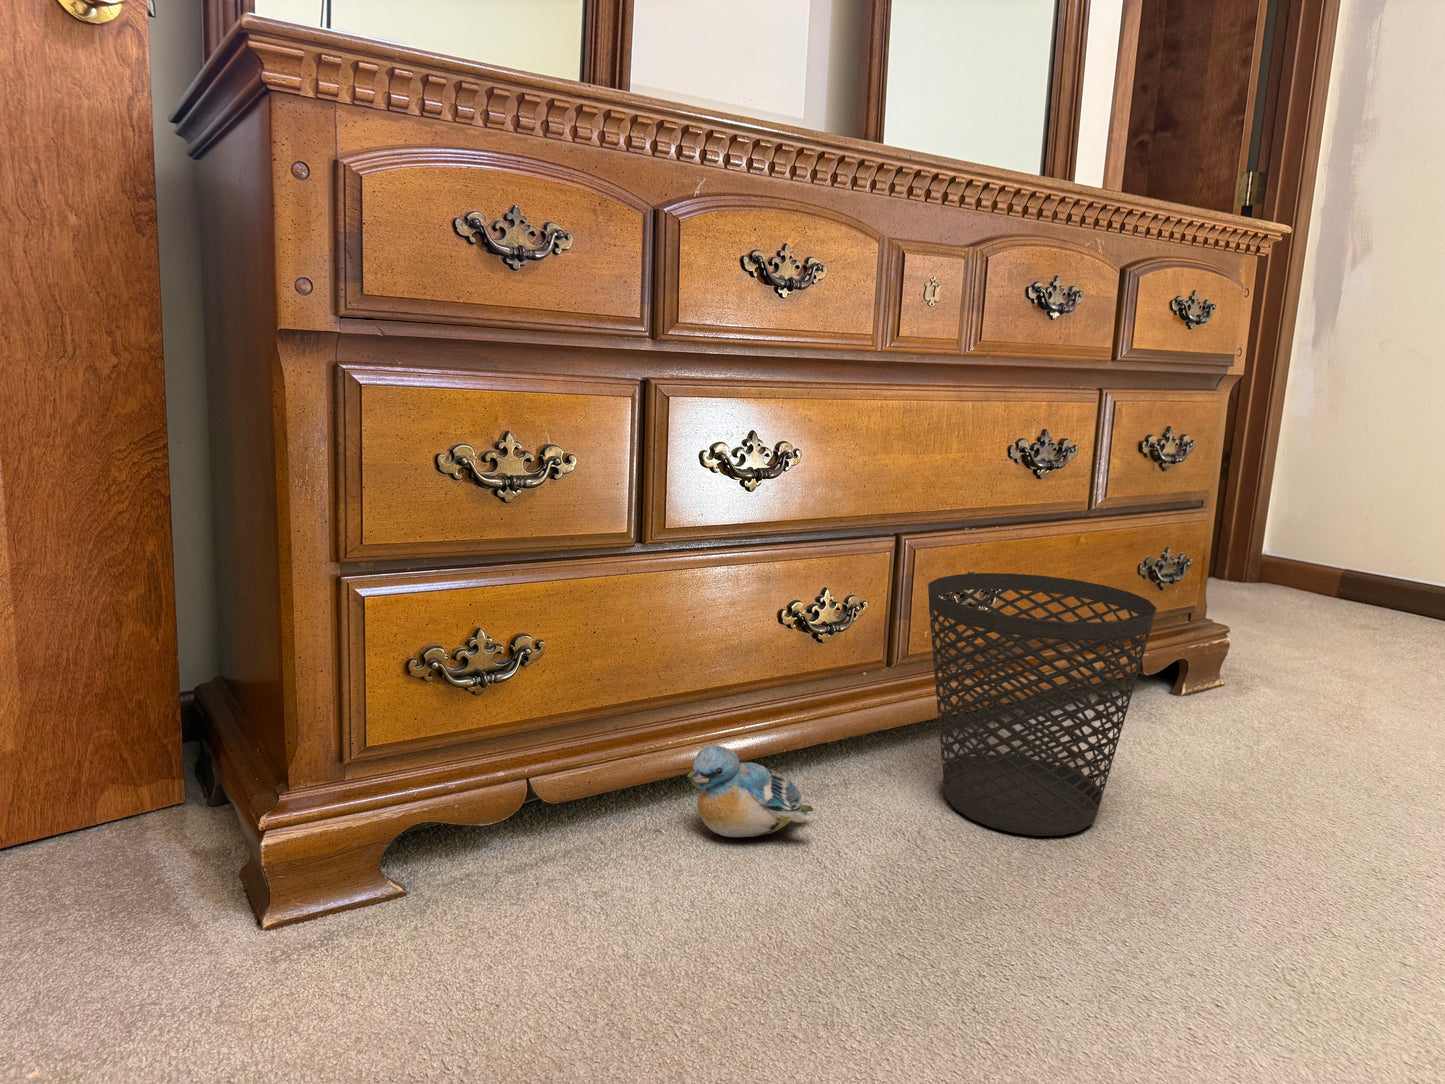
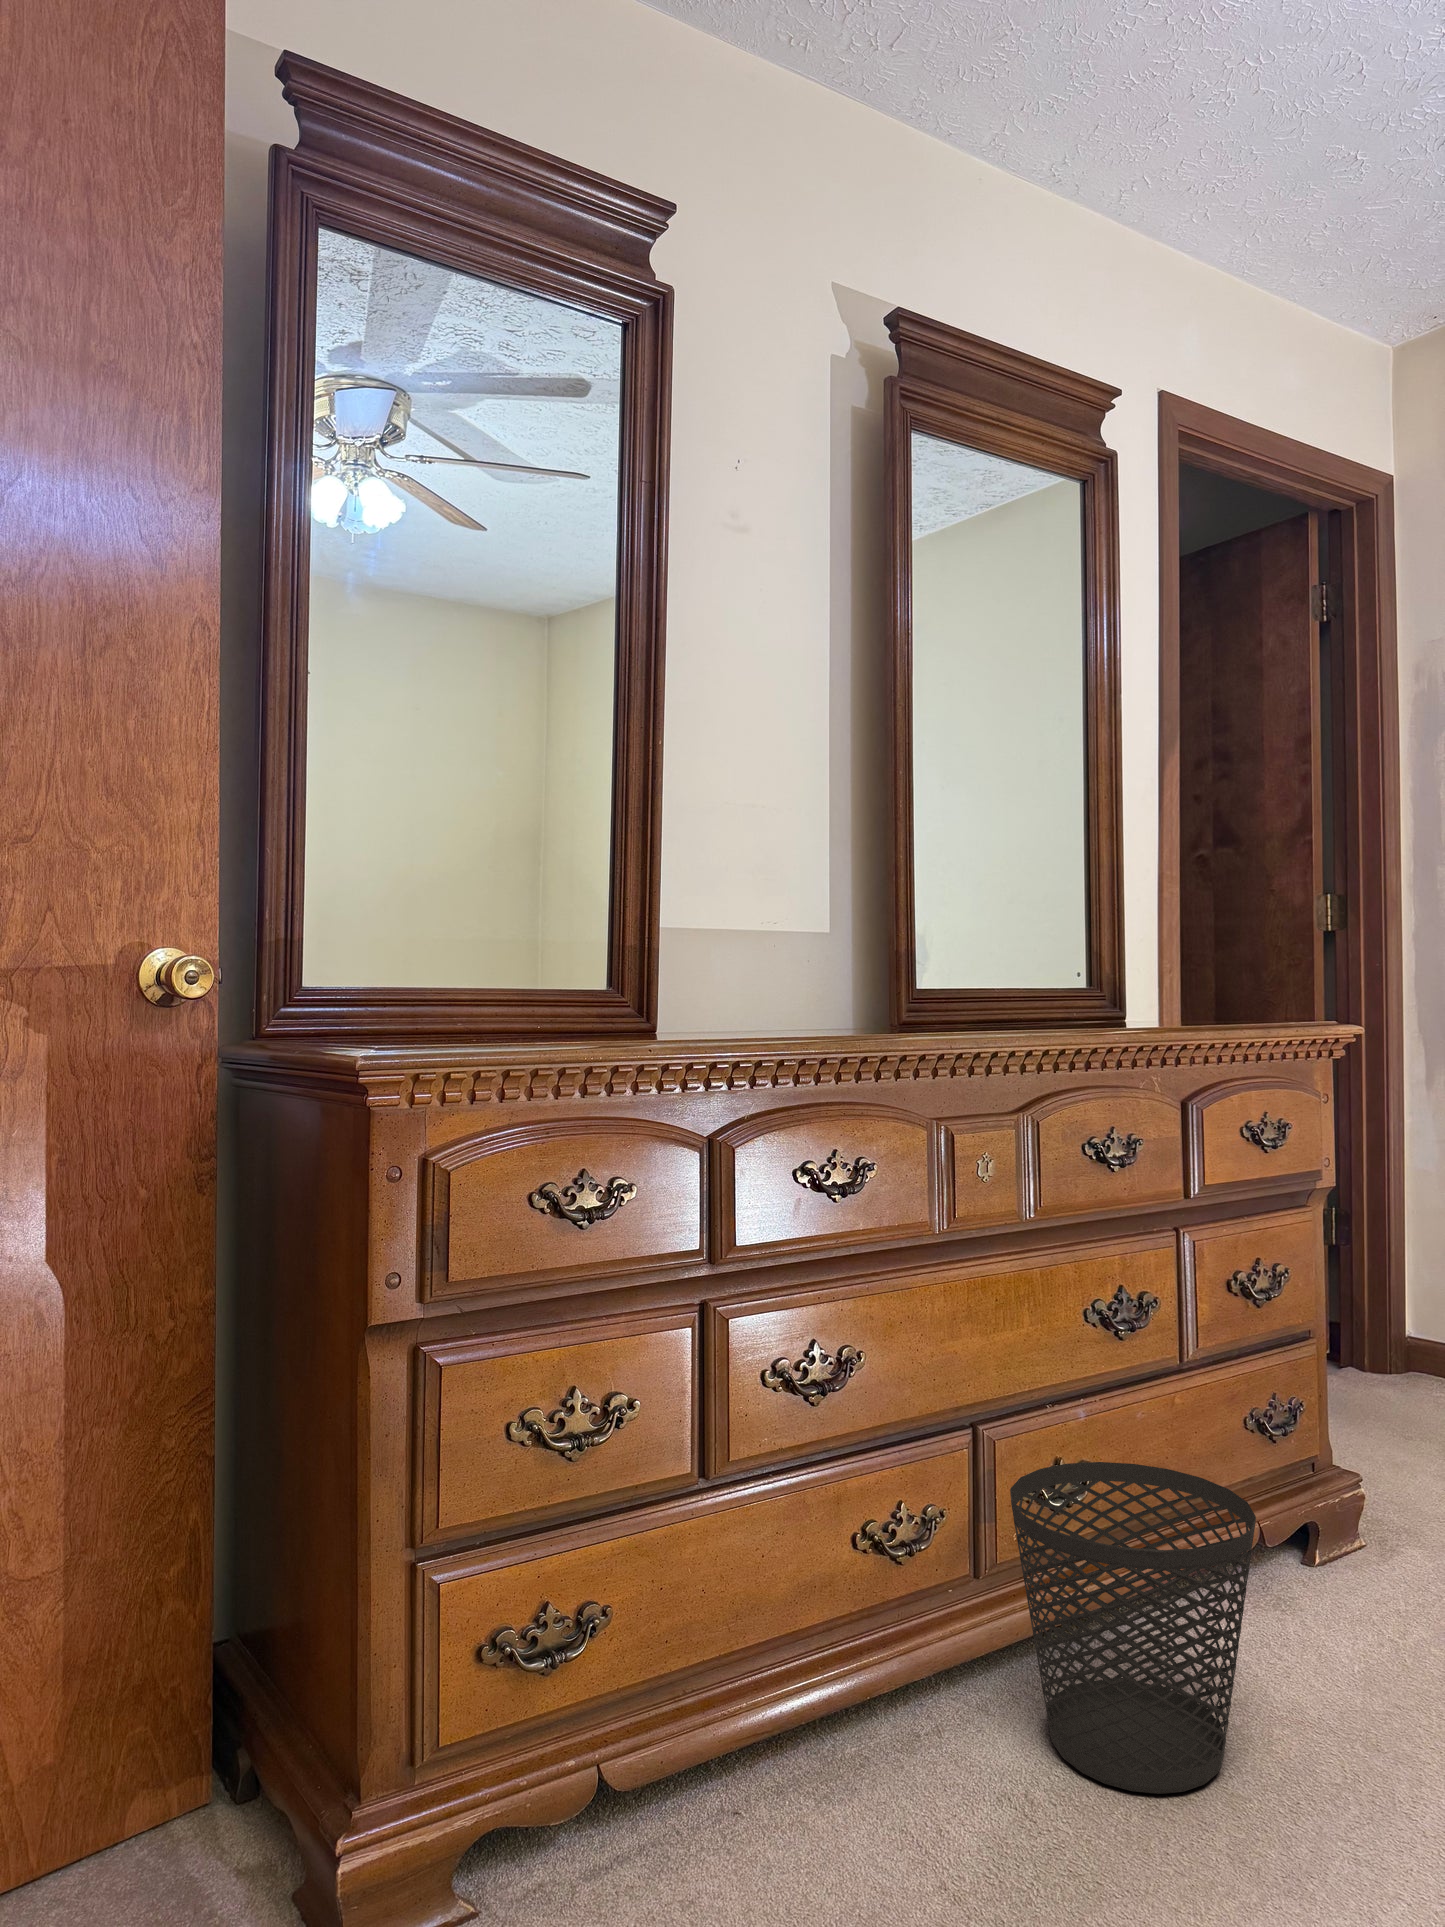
plush toy: present [687,745,815,837] -> none [767,1706,910,1817]

